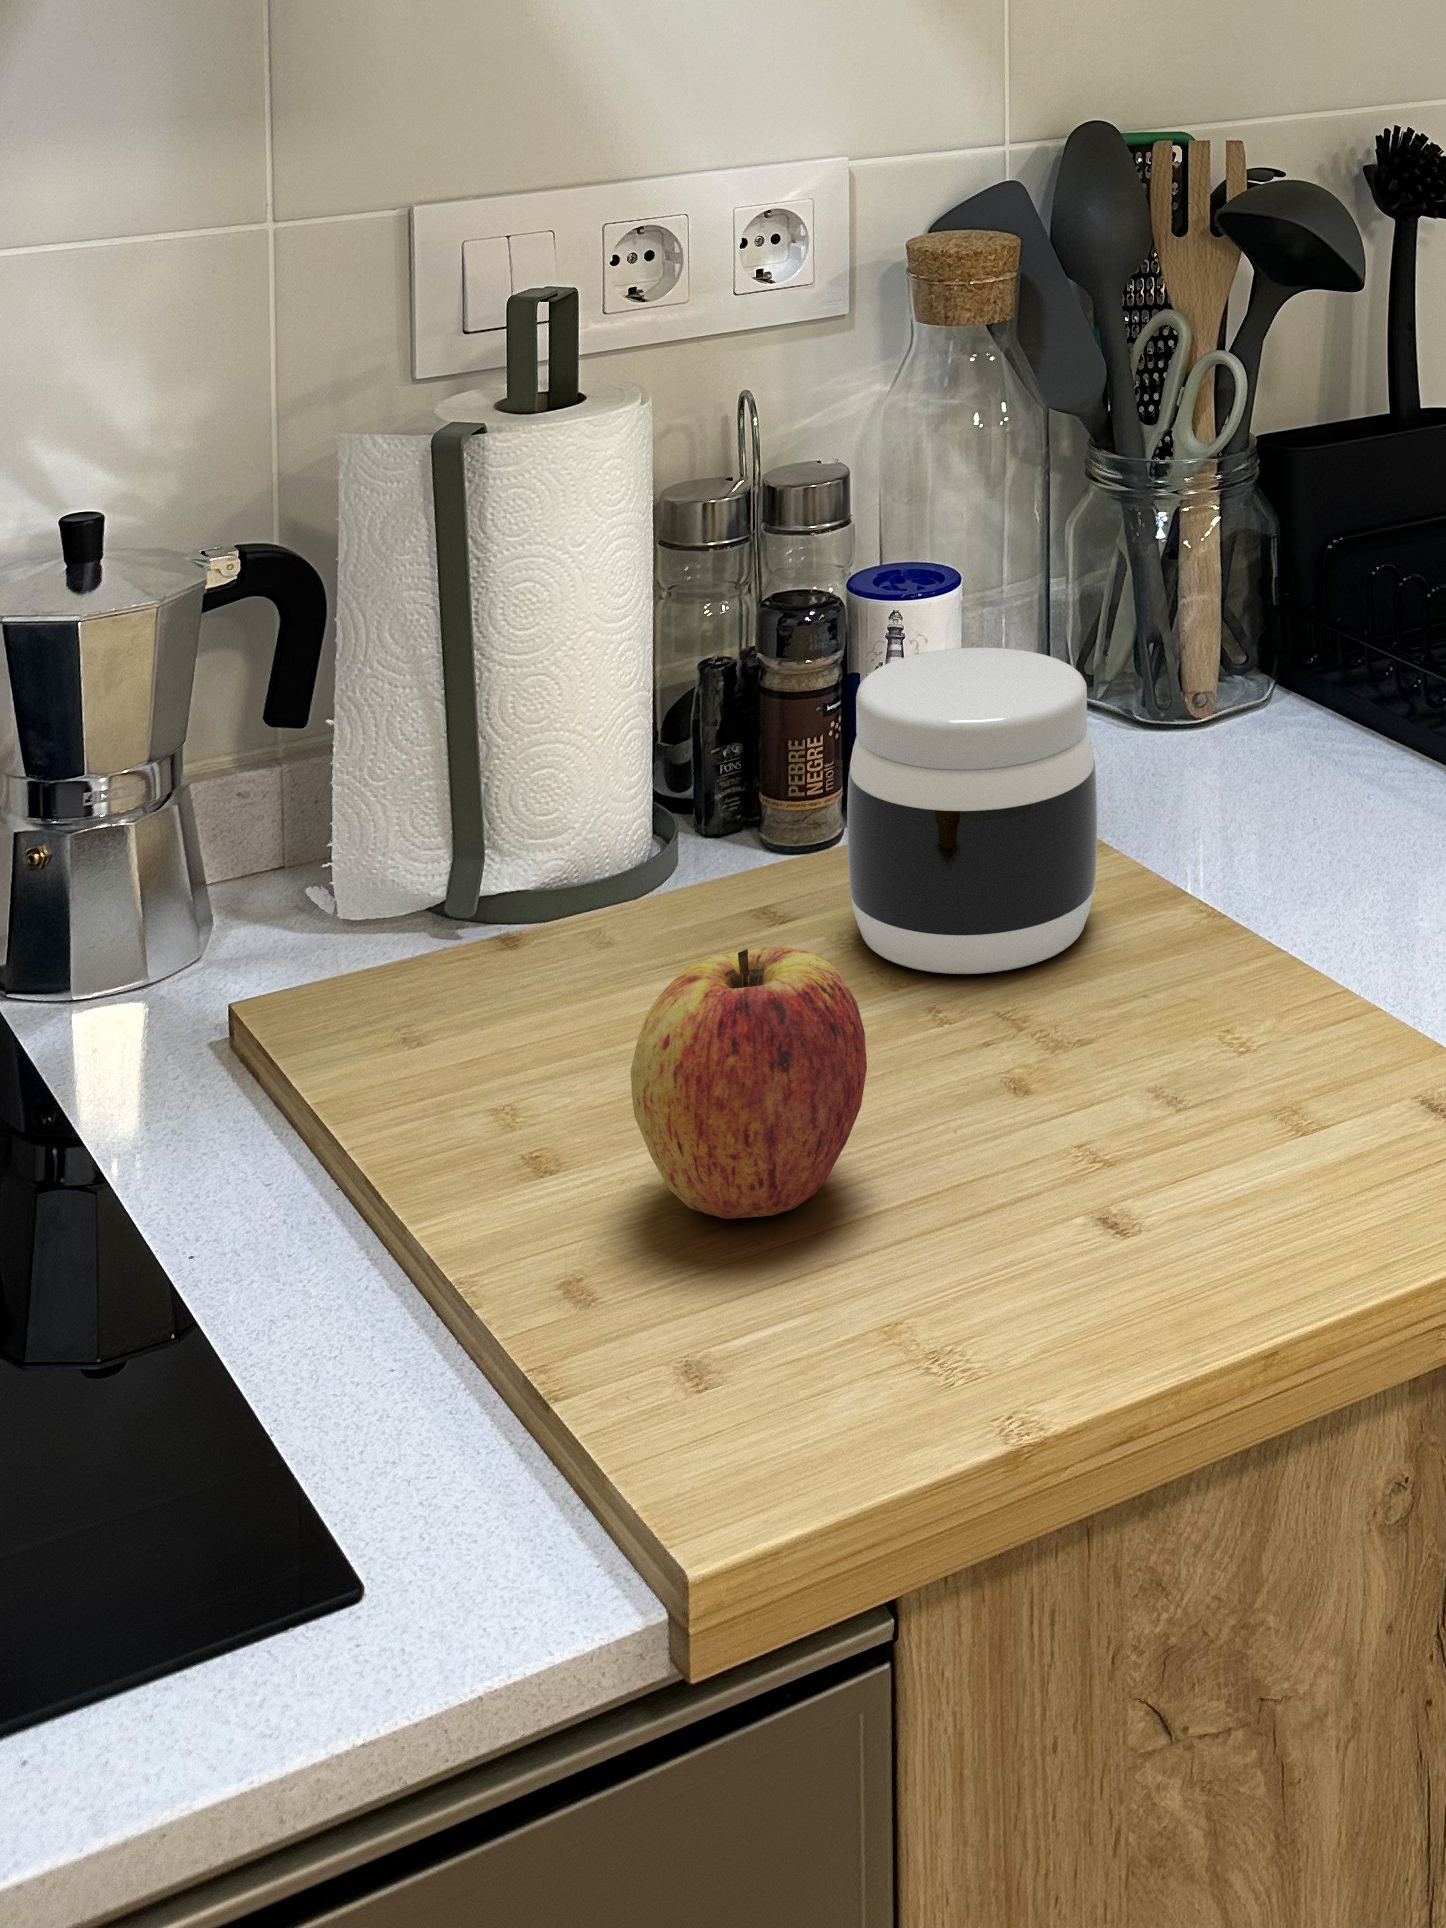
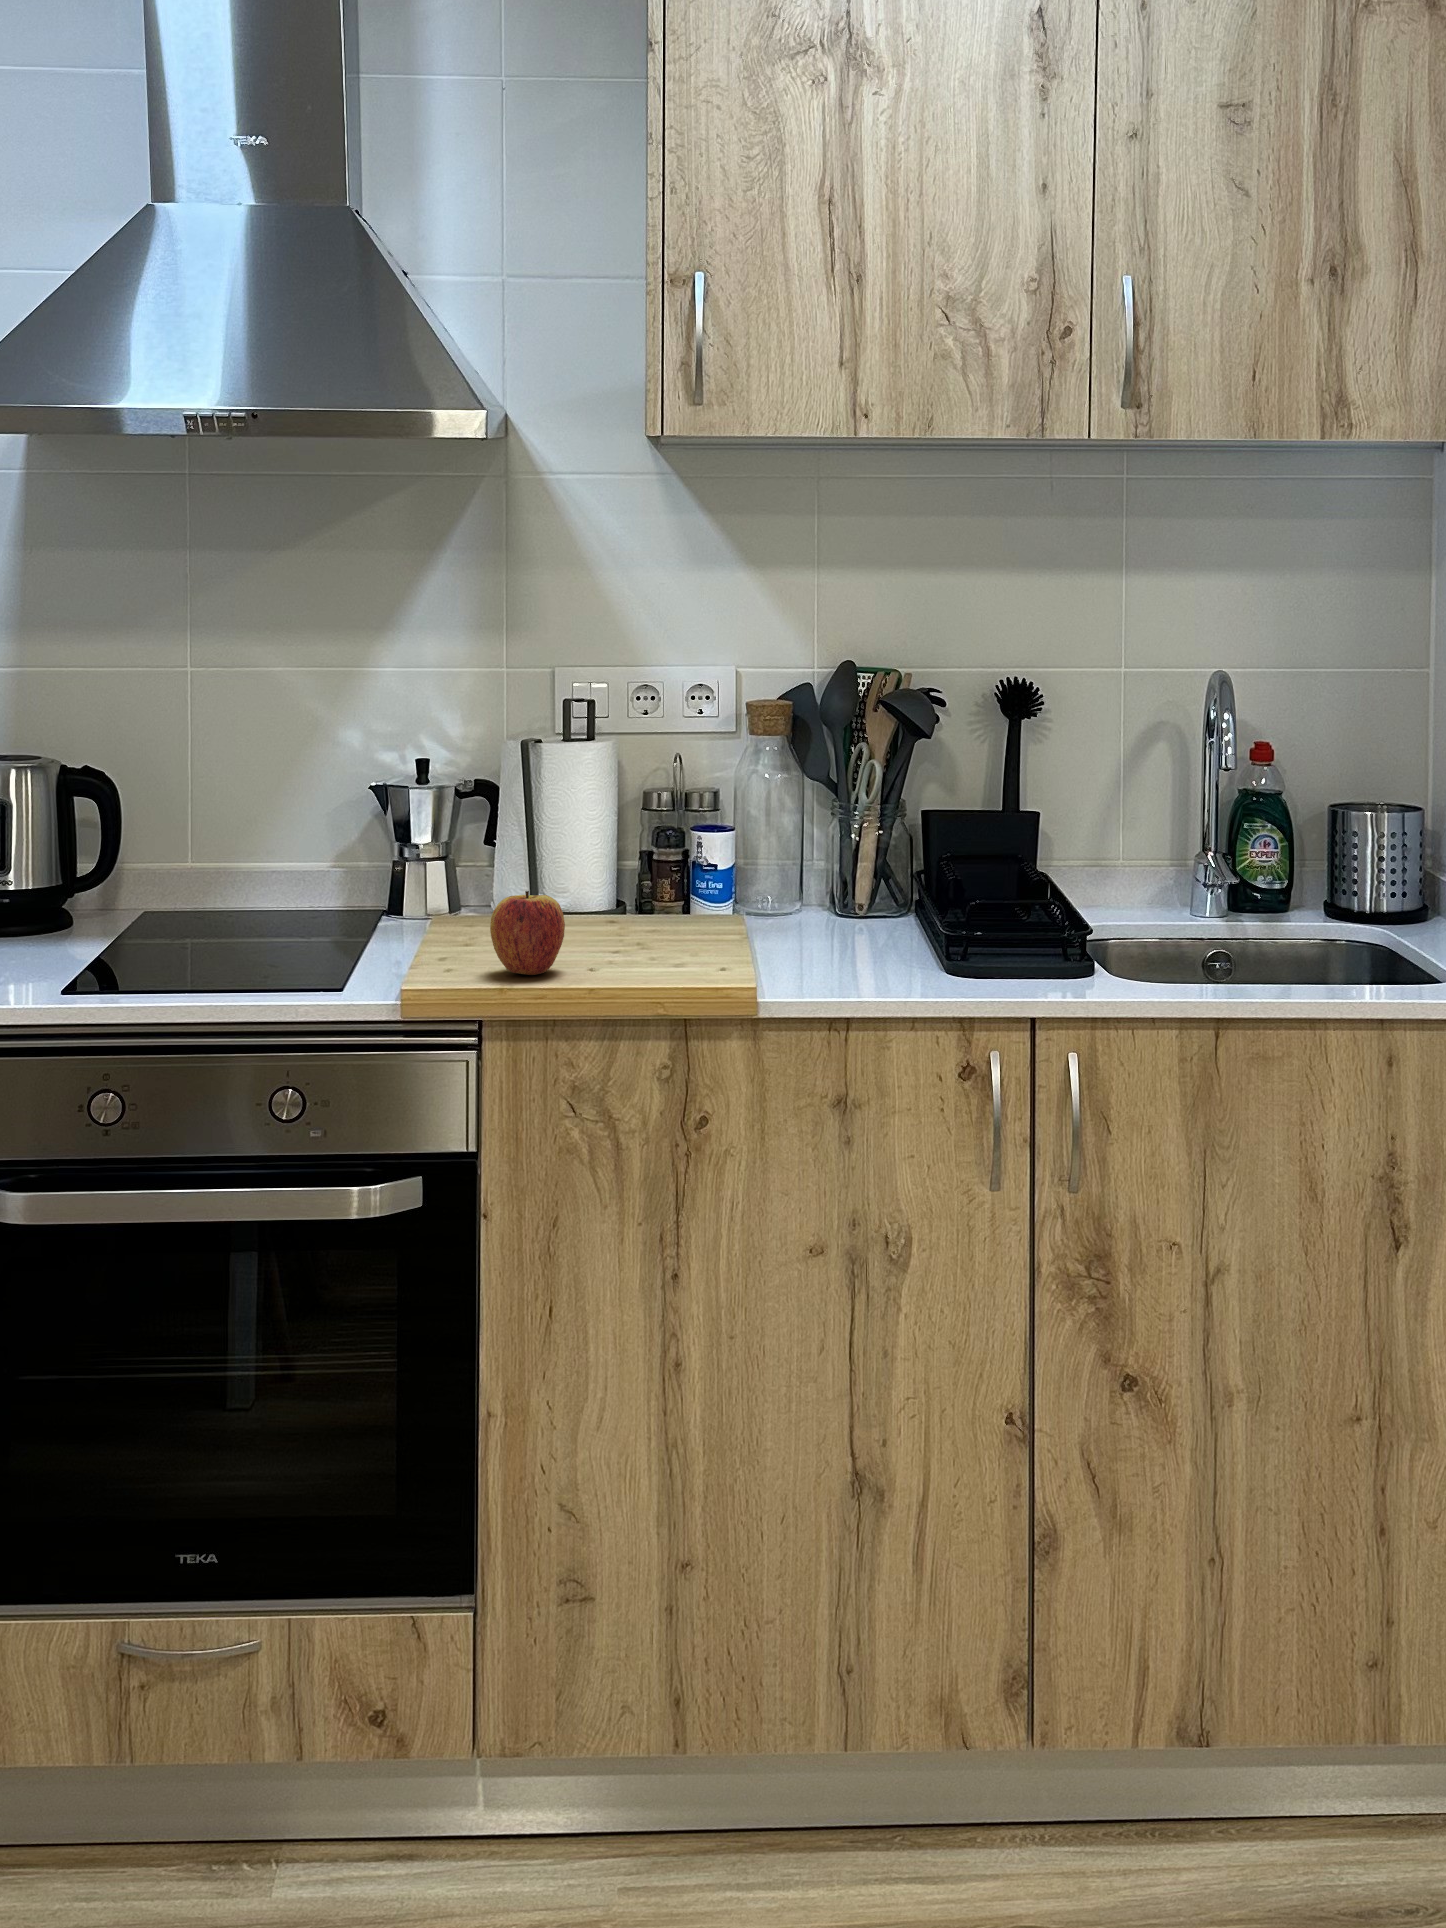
jar: present [847,648,1097,974] -> none [642,843,734,949]

